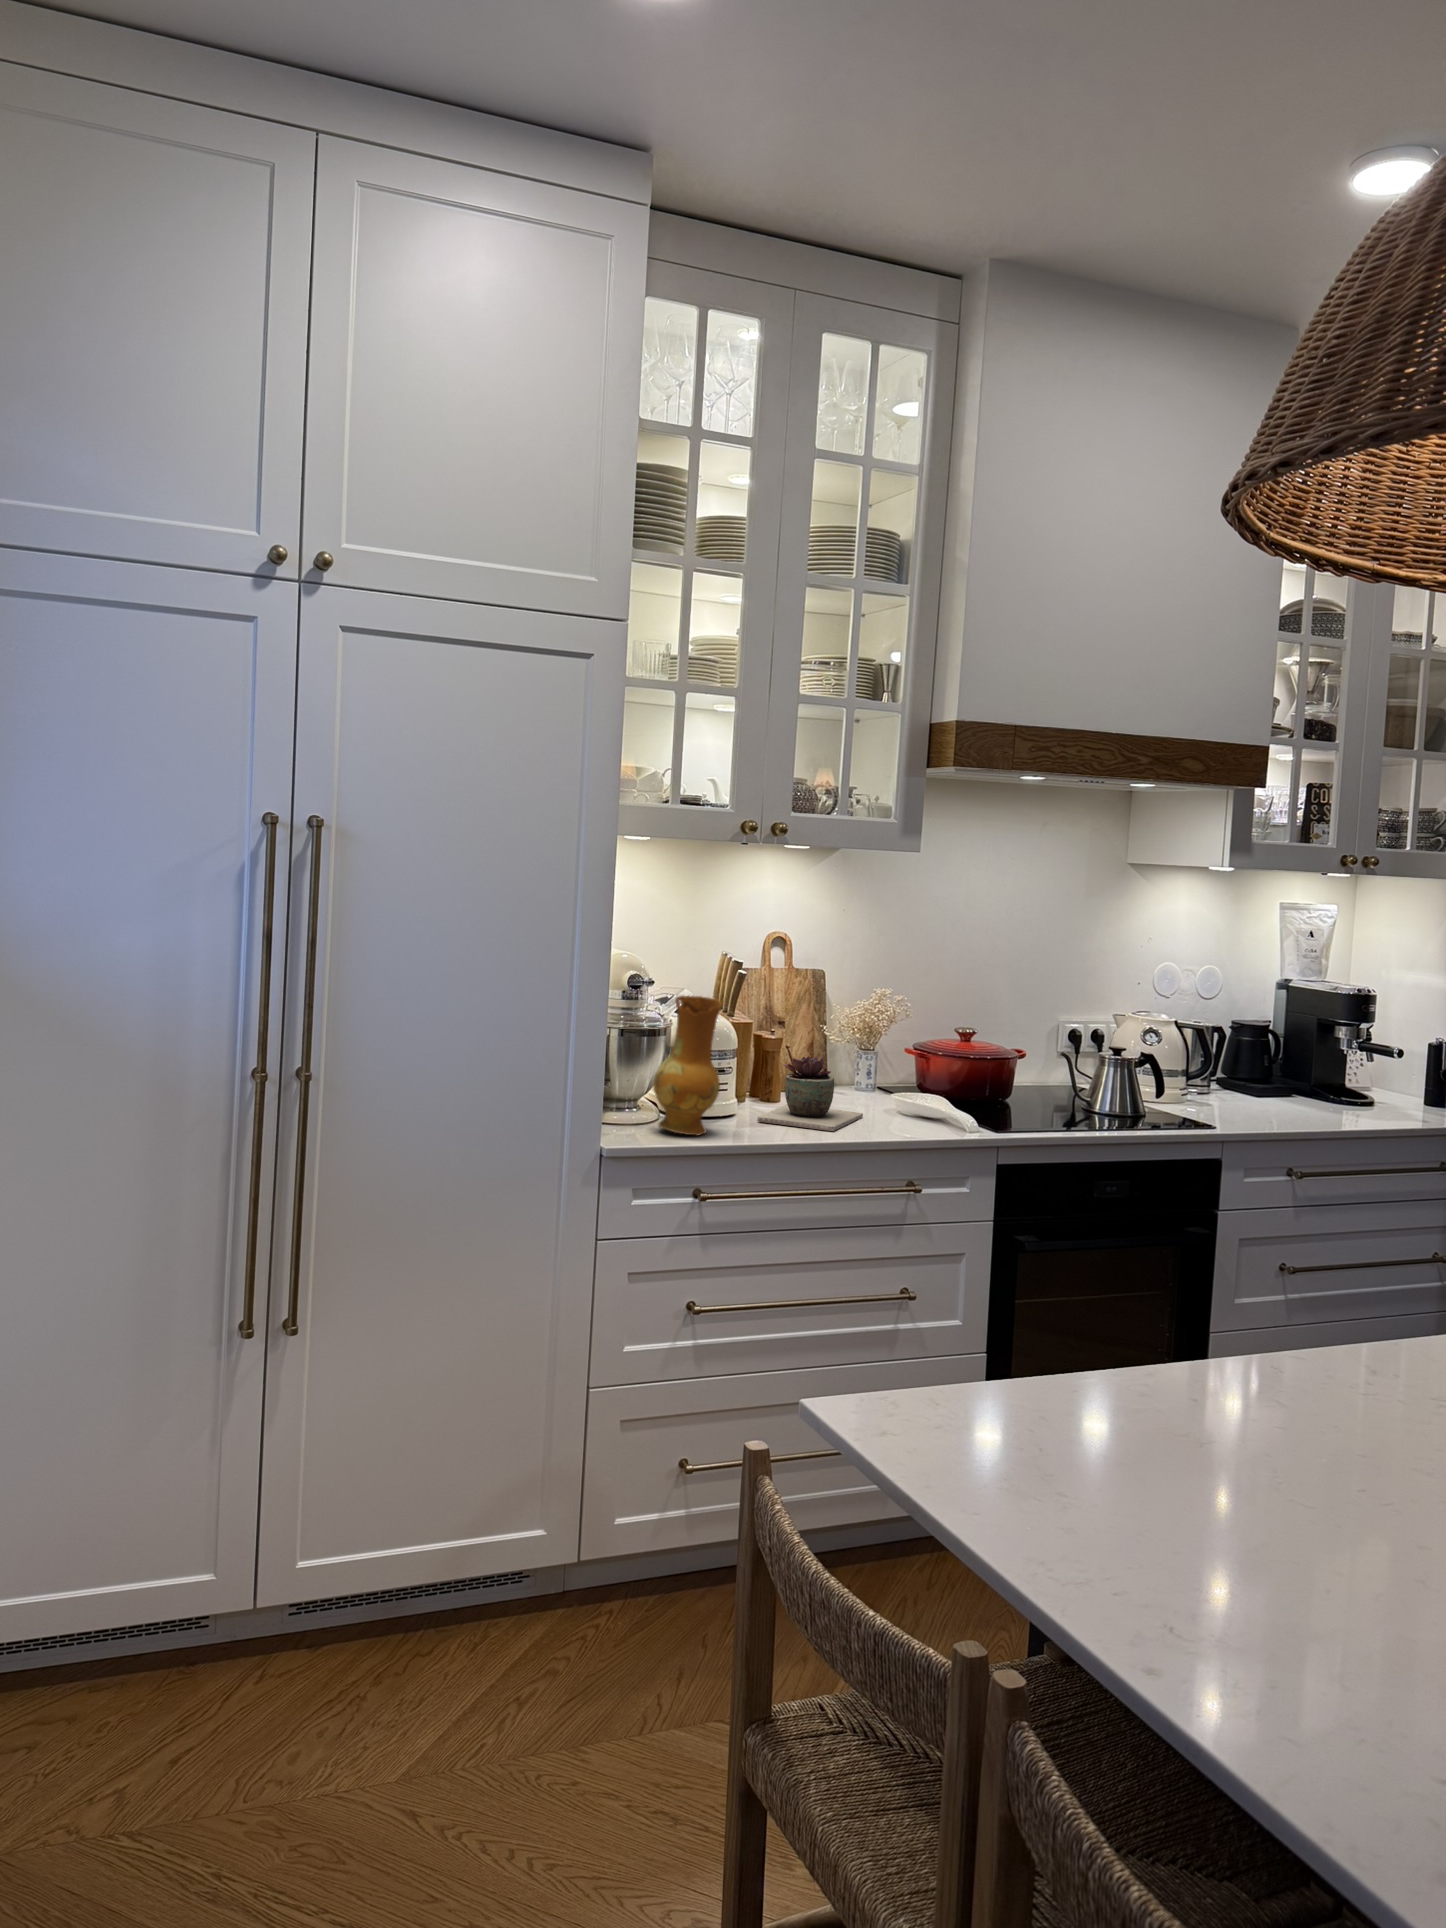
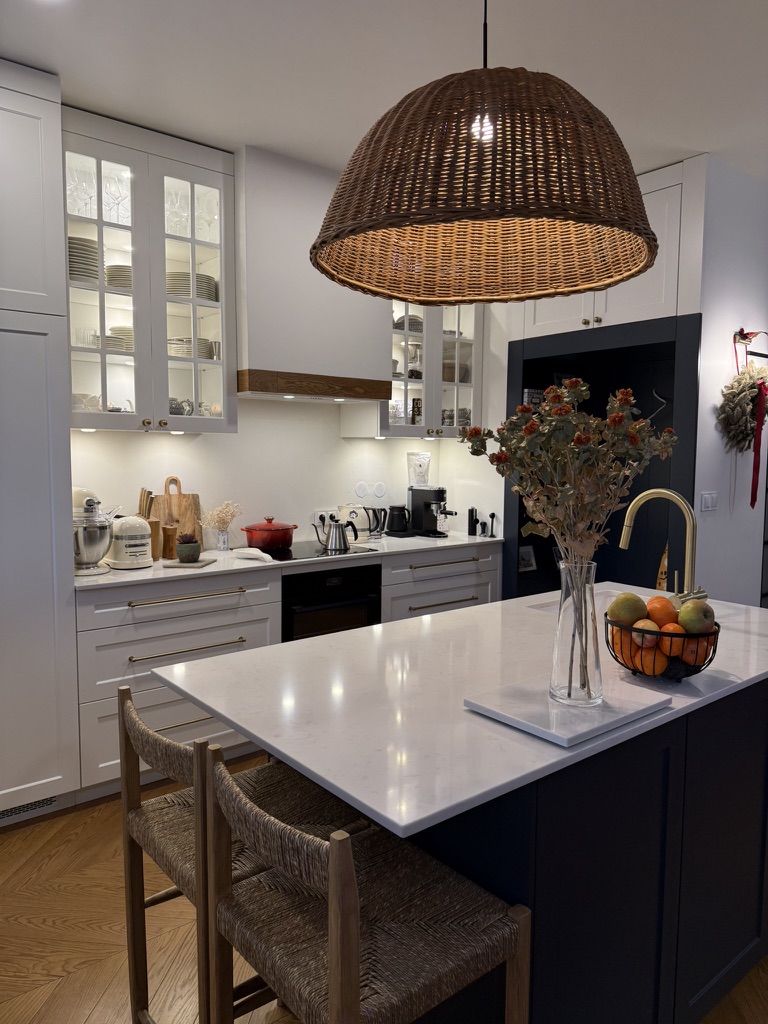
ceramic jug: present [653,996,722,1136] -> none [104,507,139,576]

